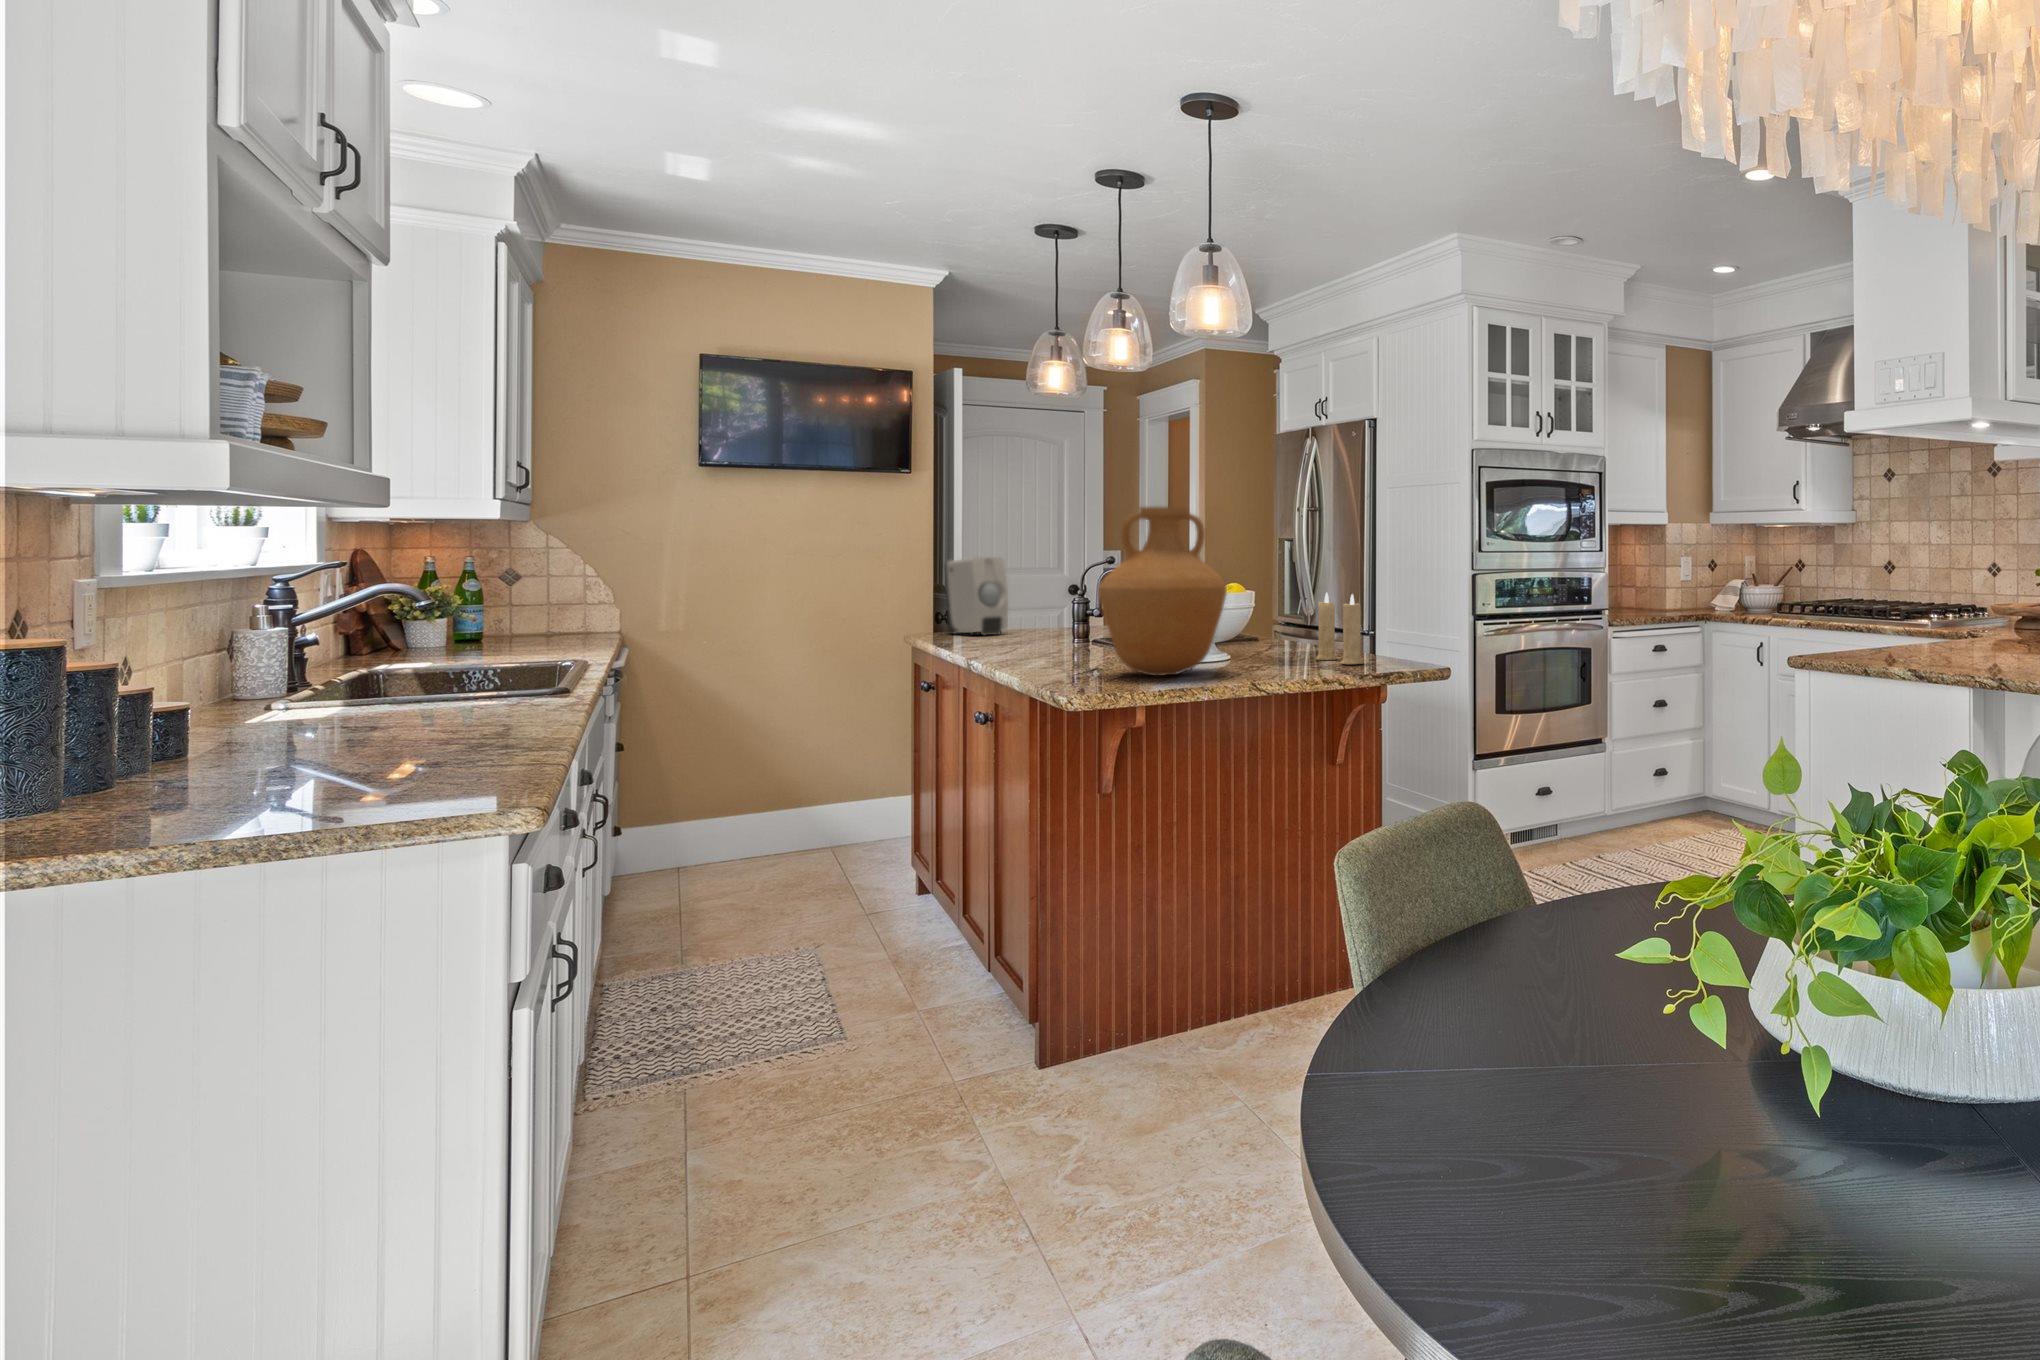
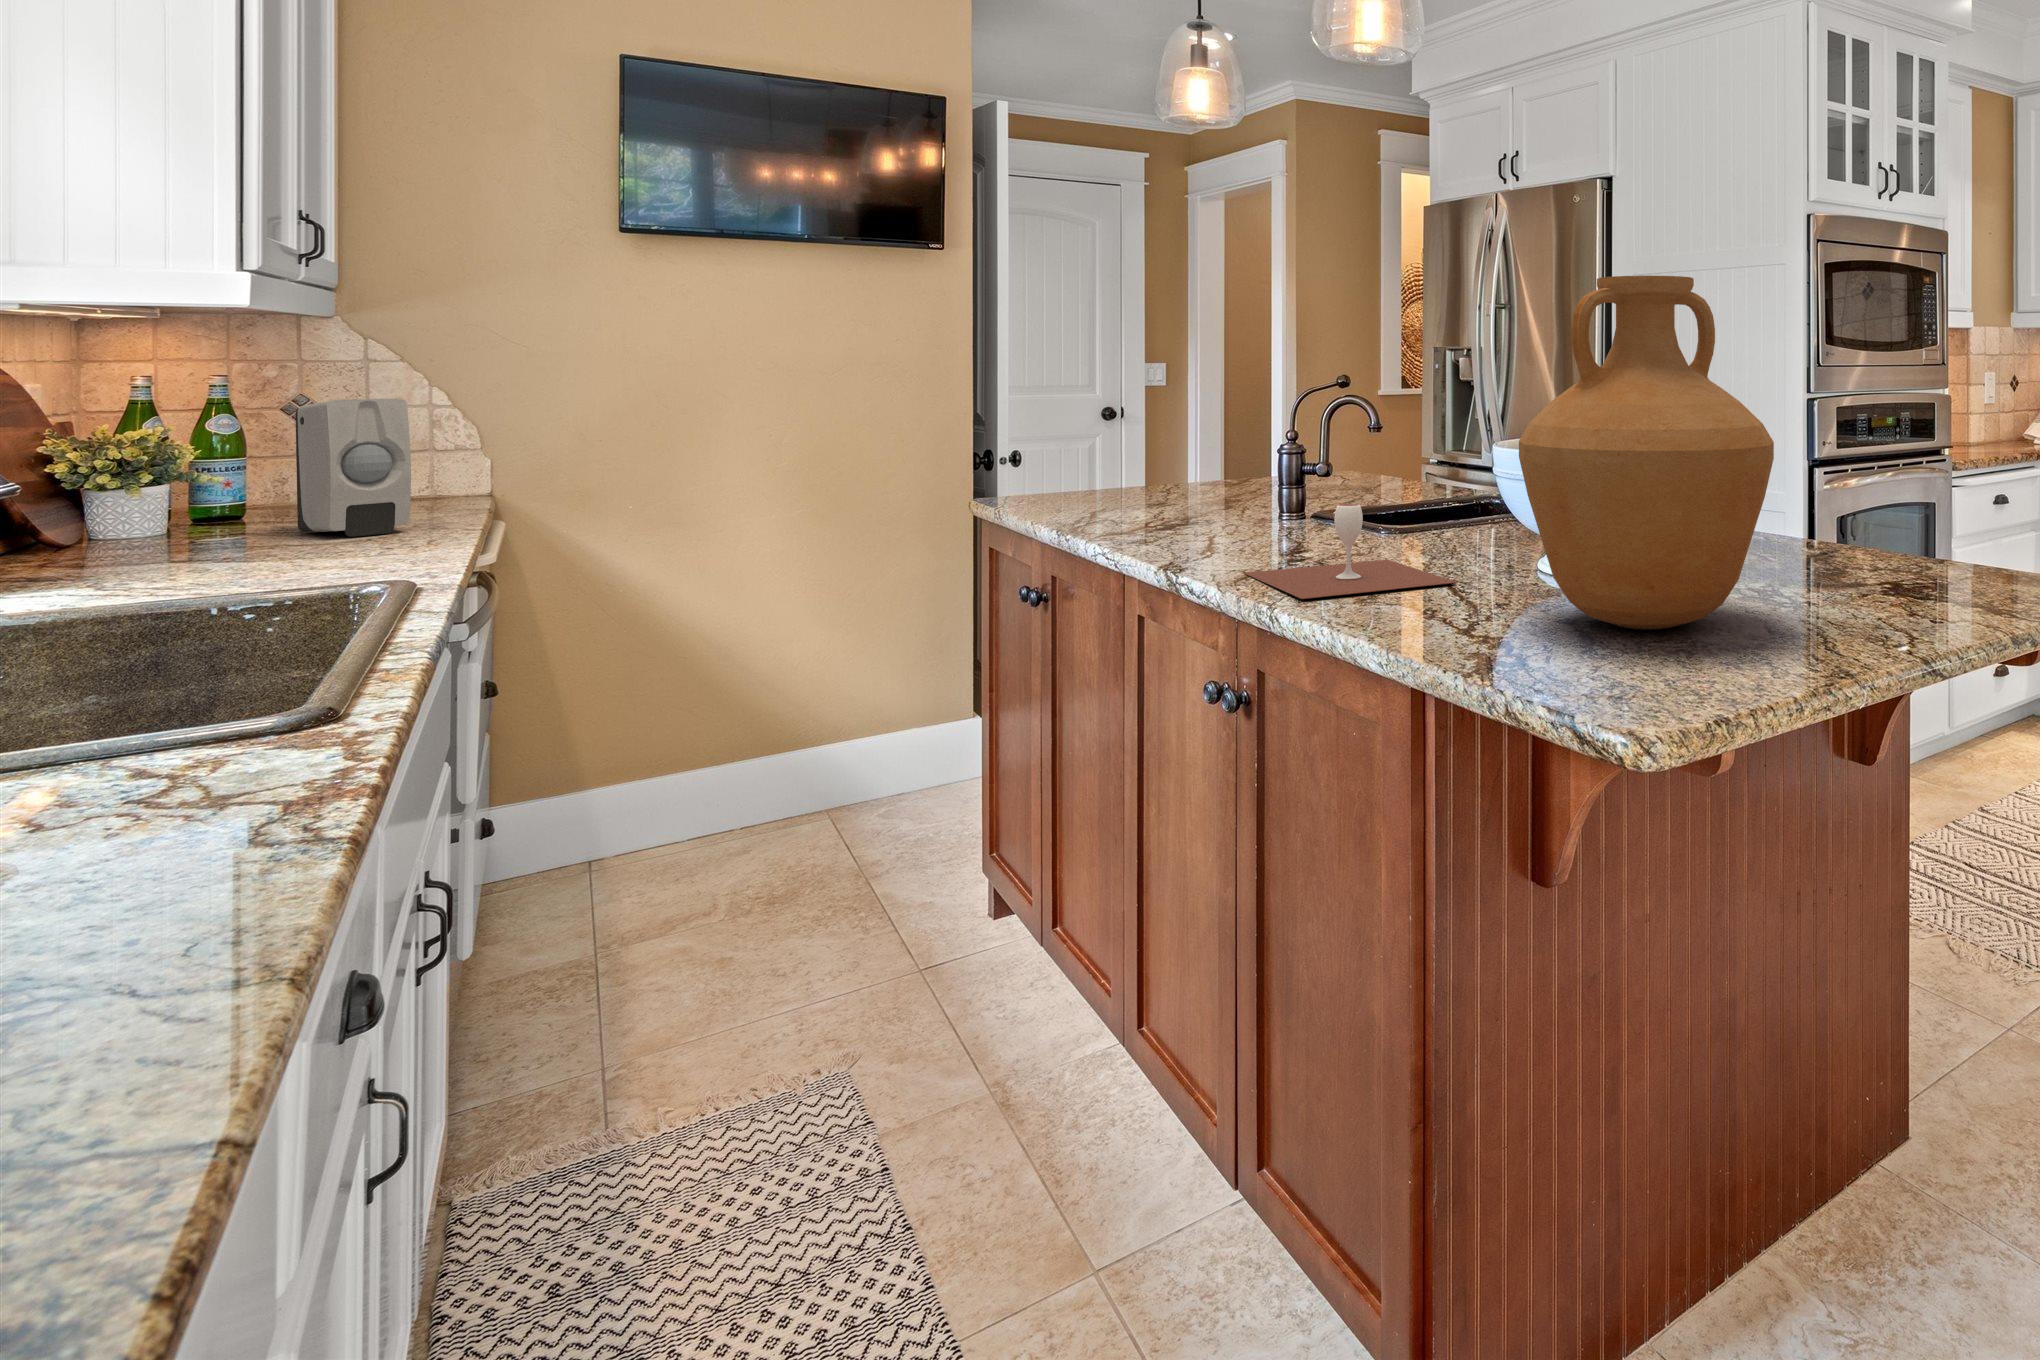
soap dispenser: present [945,557,1008,635] -> present [295,398,411,537]
candle: present [1315,593,1363,664] -> none [1813,440,1942,583]
wine glass: none [1004,622,1105,666] -> present [1244,504,1457,599]

